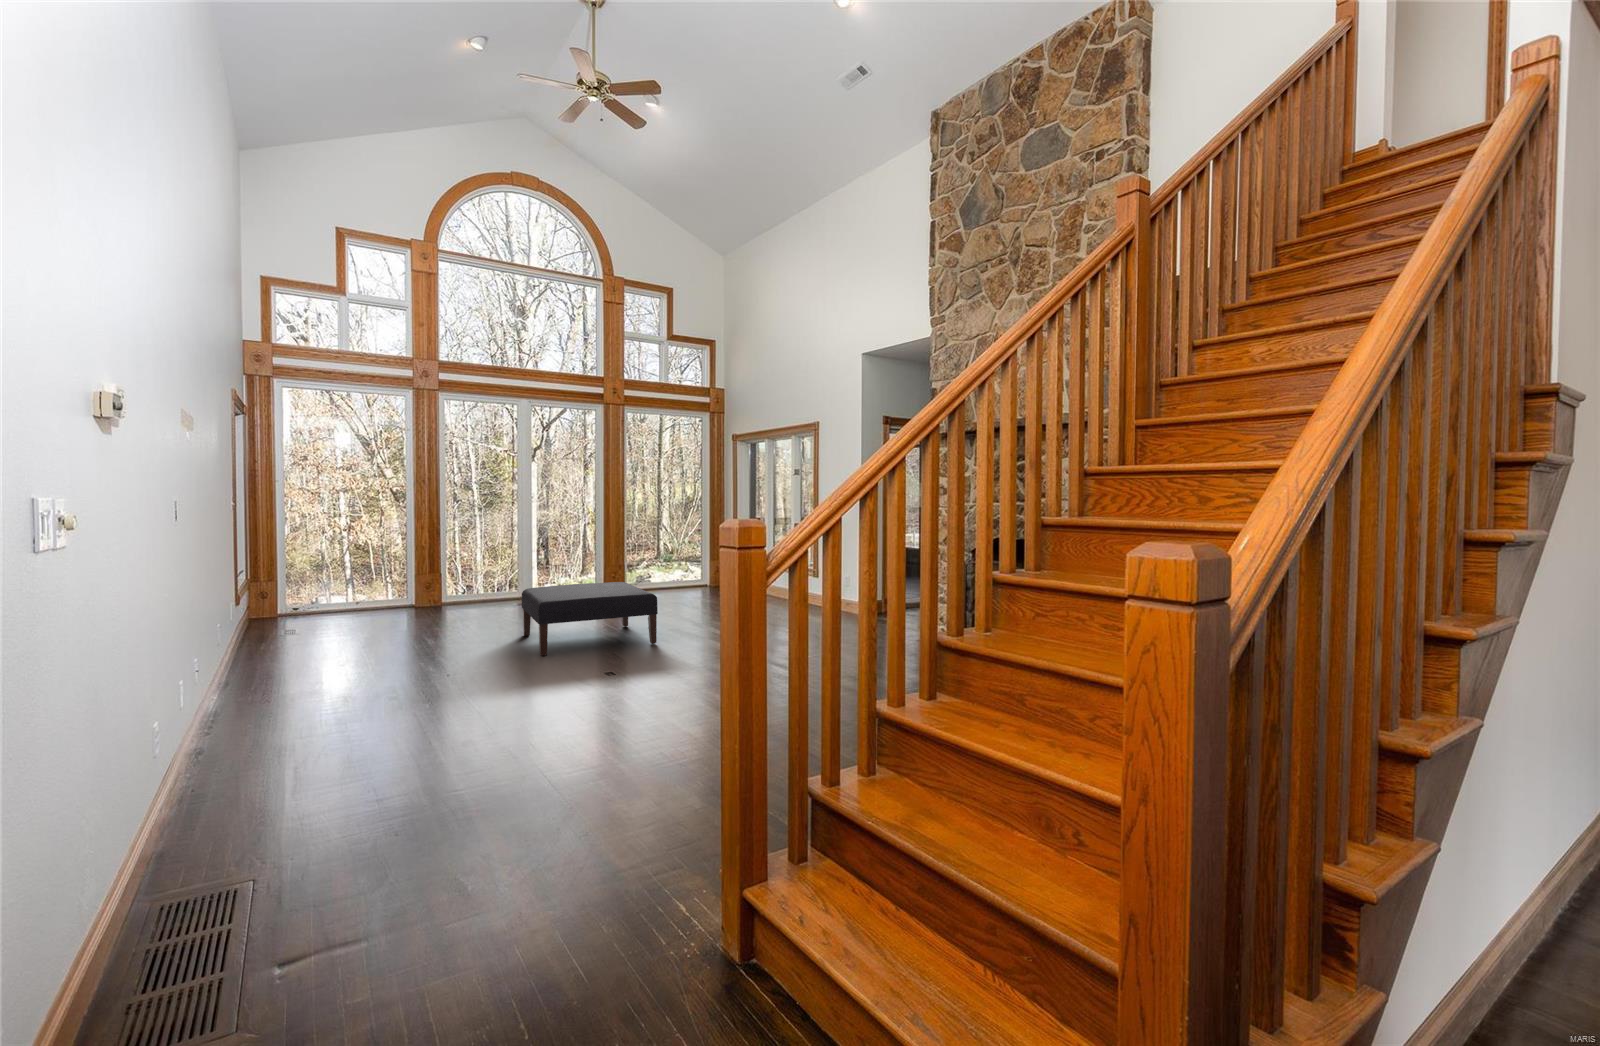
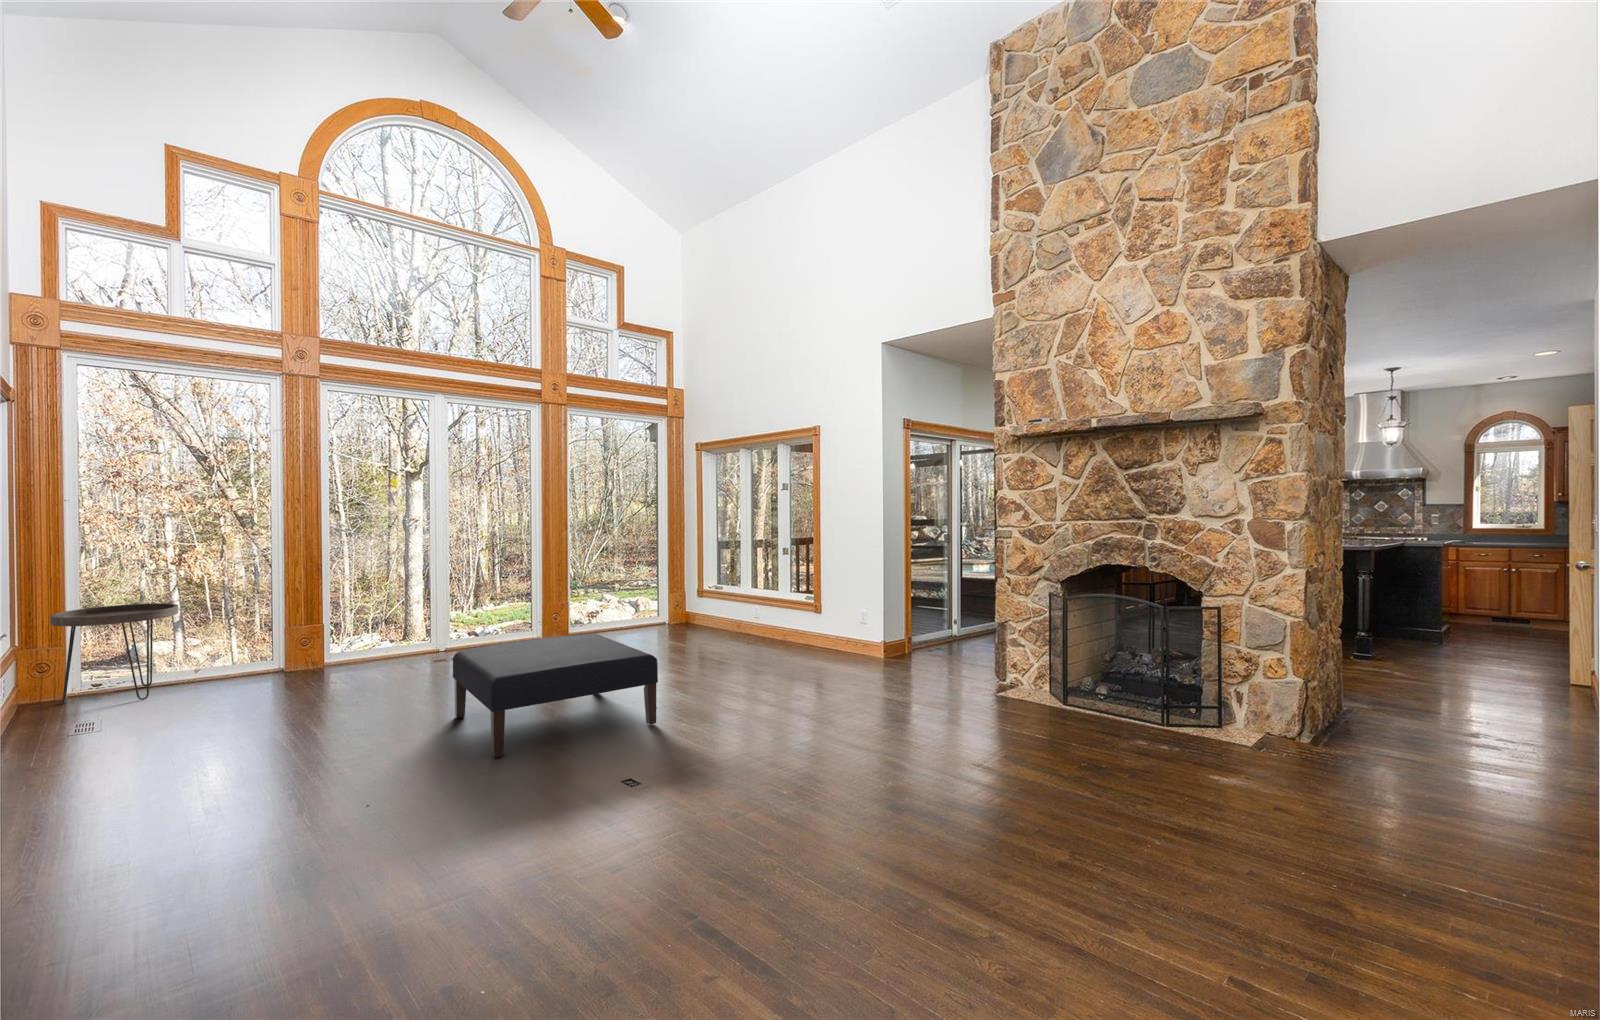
side table: none [270,555,347,620] -> present [50,603,178,704]

